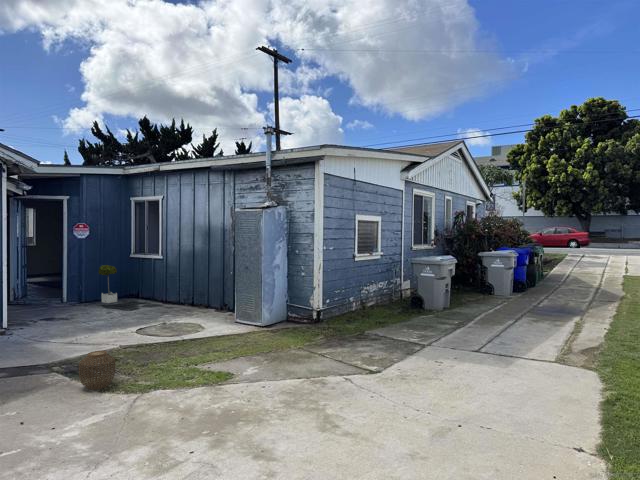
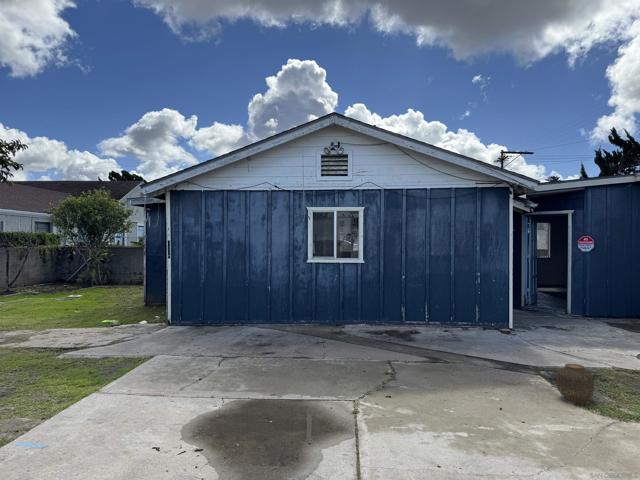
potted tree: present [98,265,117,303] -> none [604,279,626,321]

